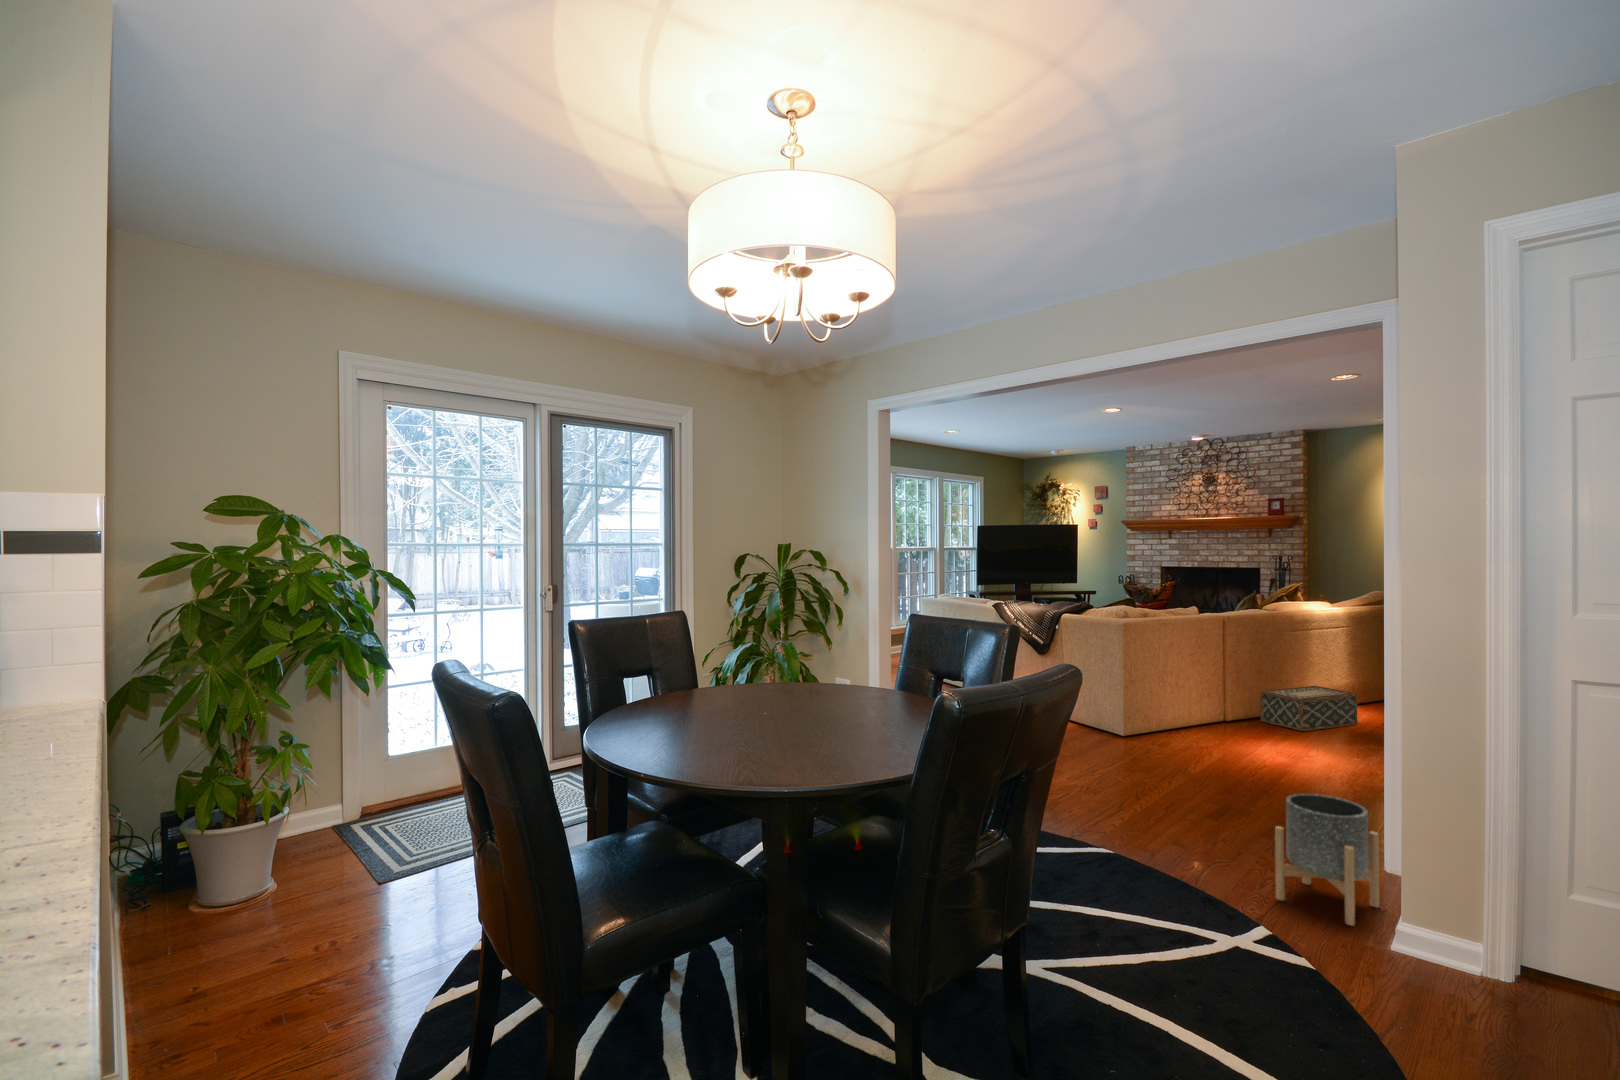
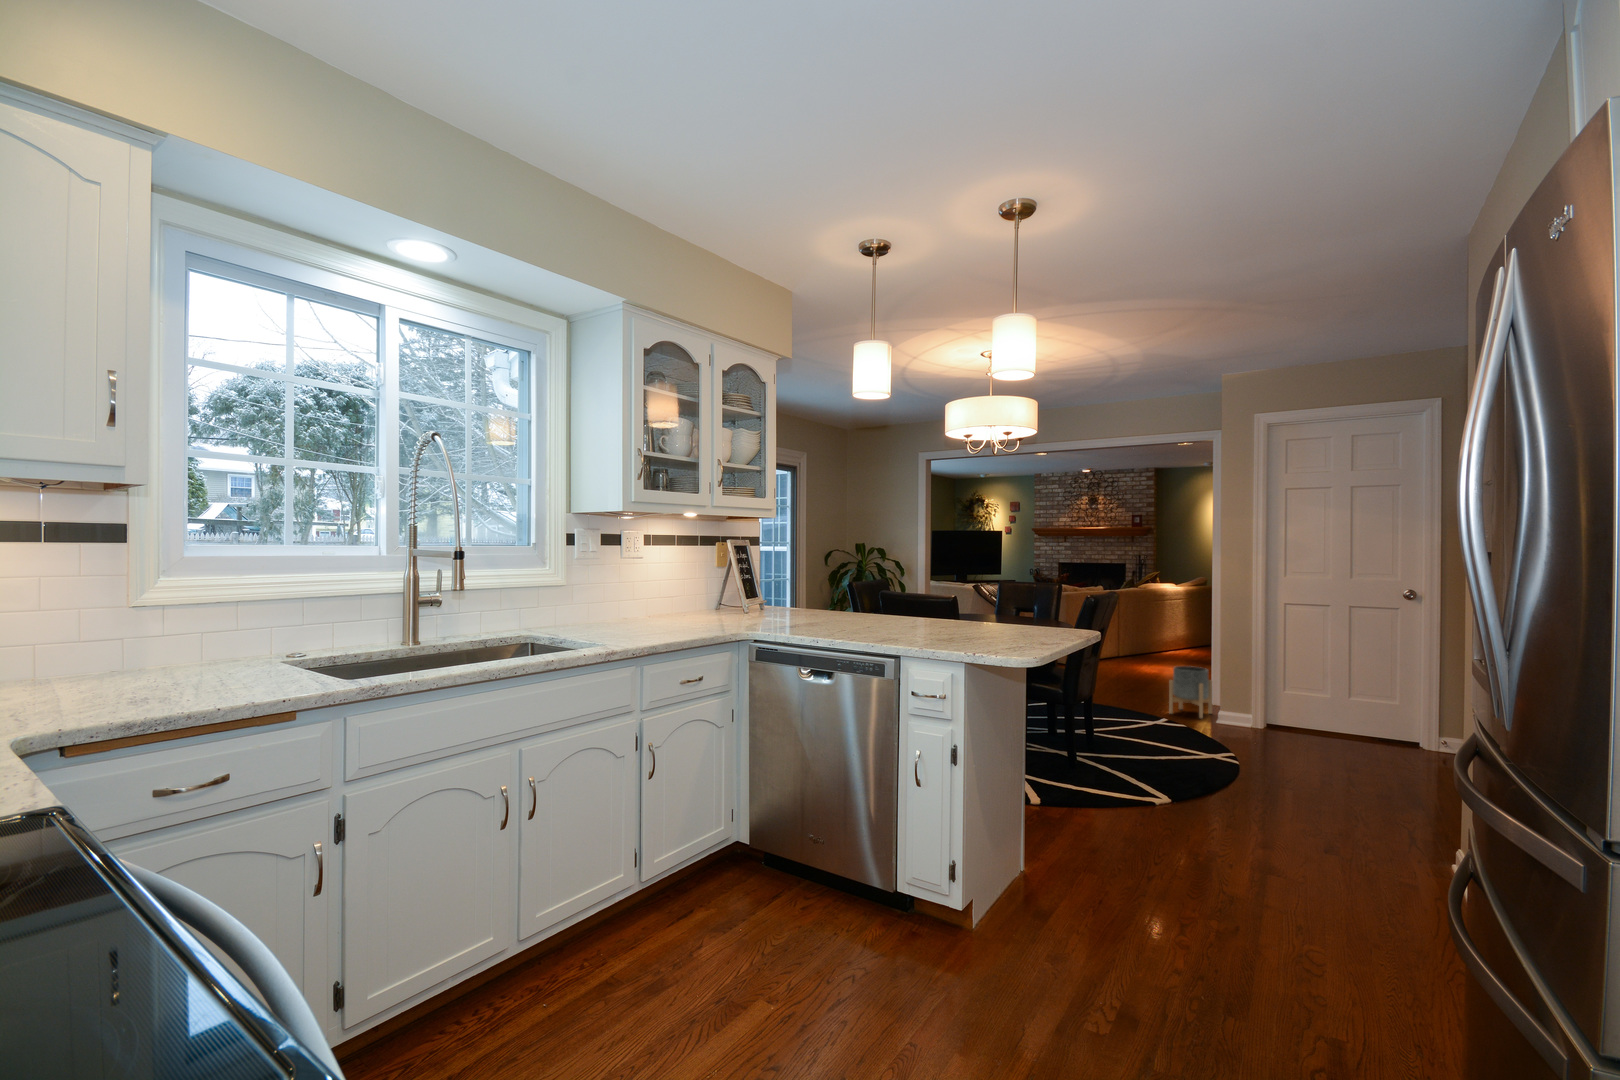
woven basket: present [1260,686,1357,731] -> none [1140,635,1193,660]

